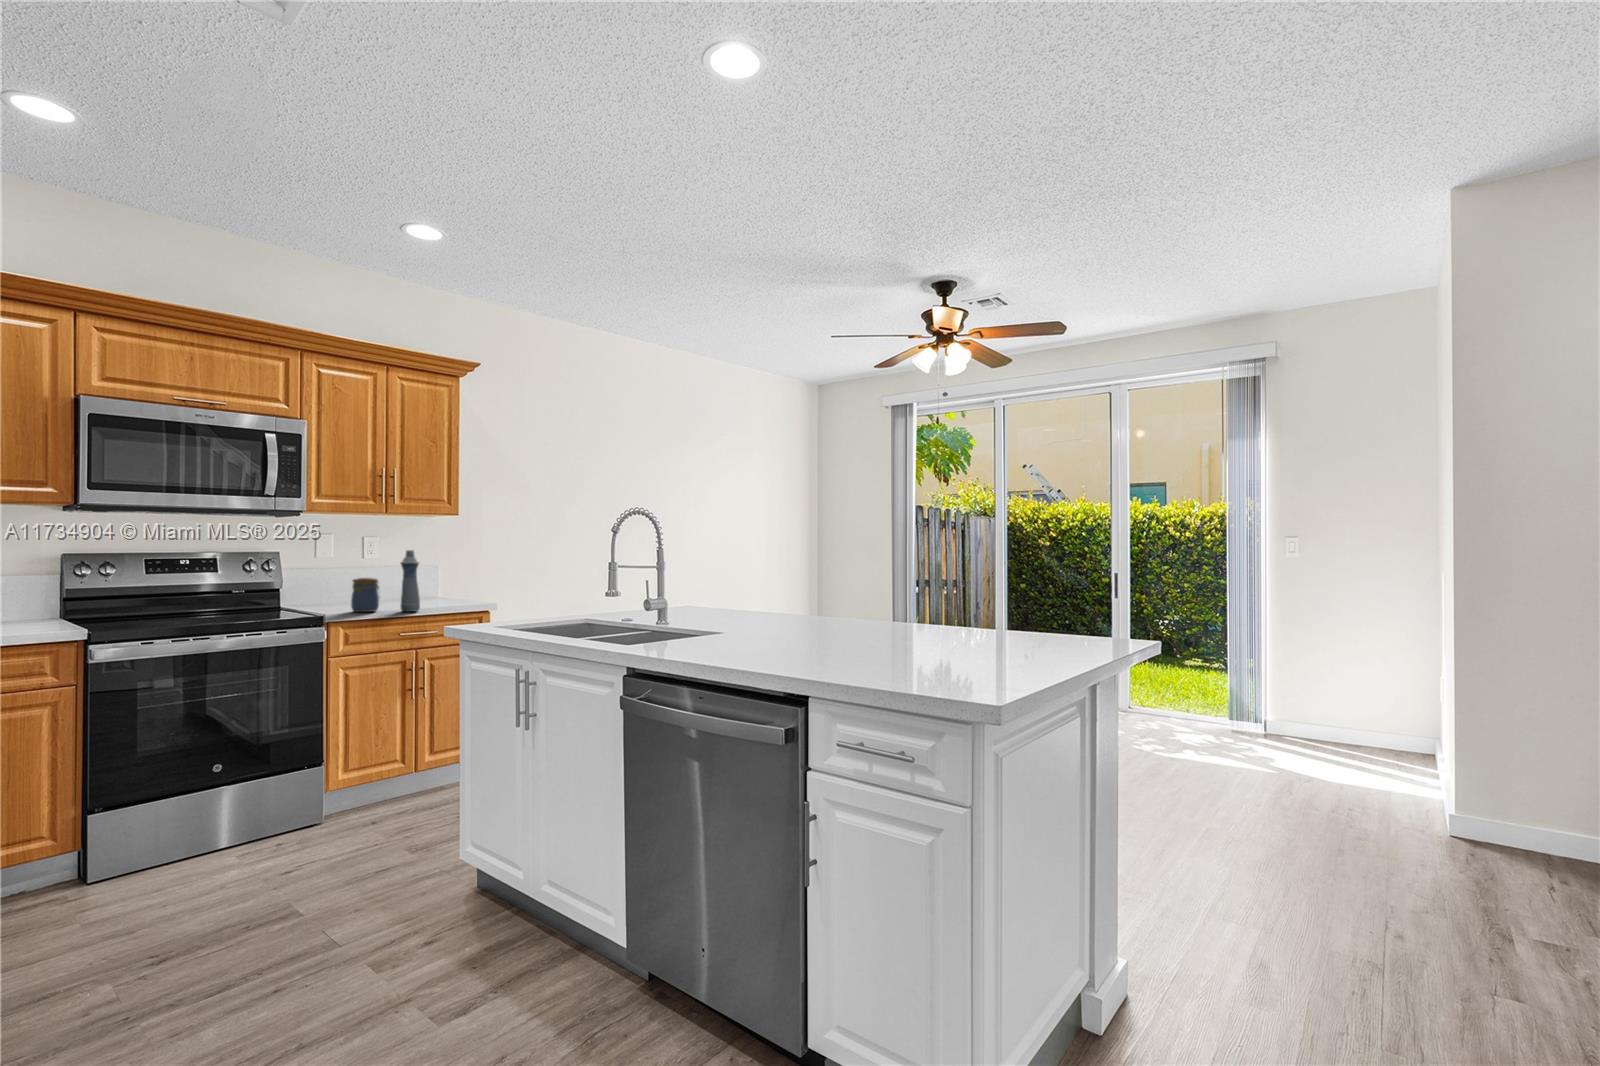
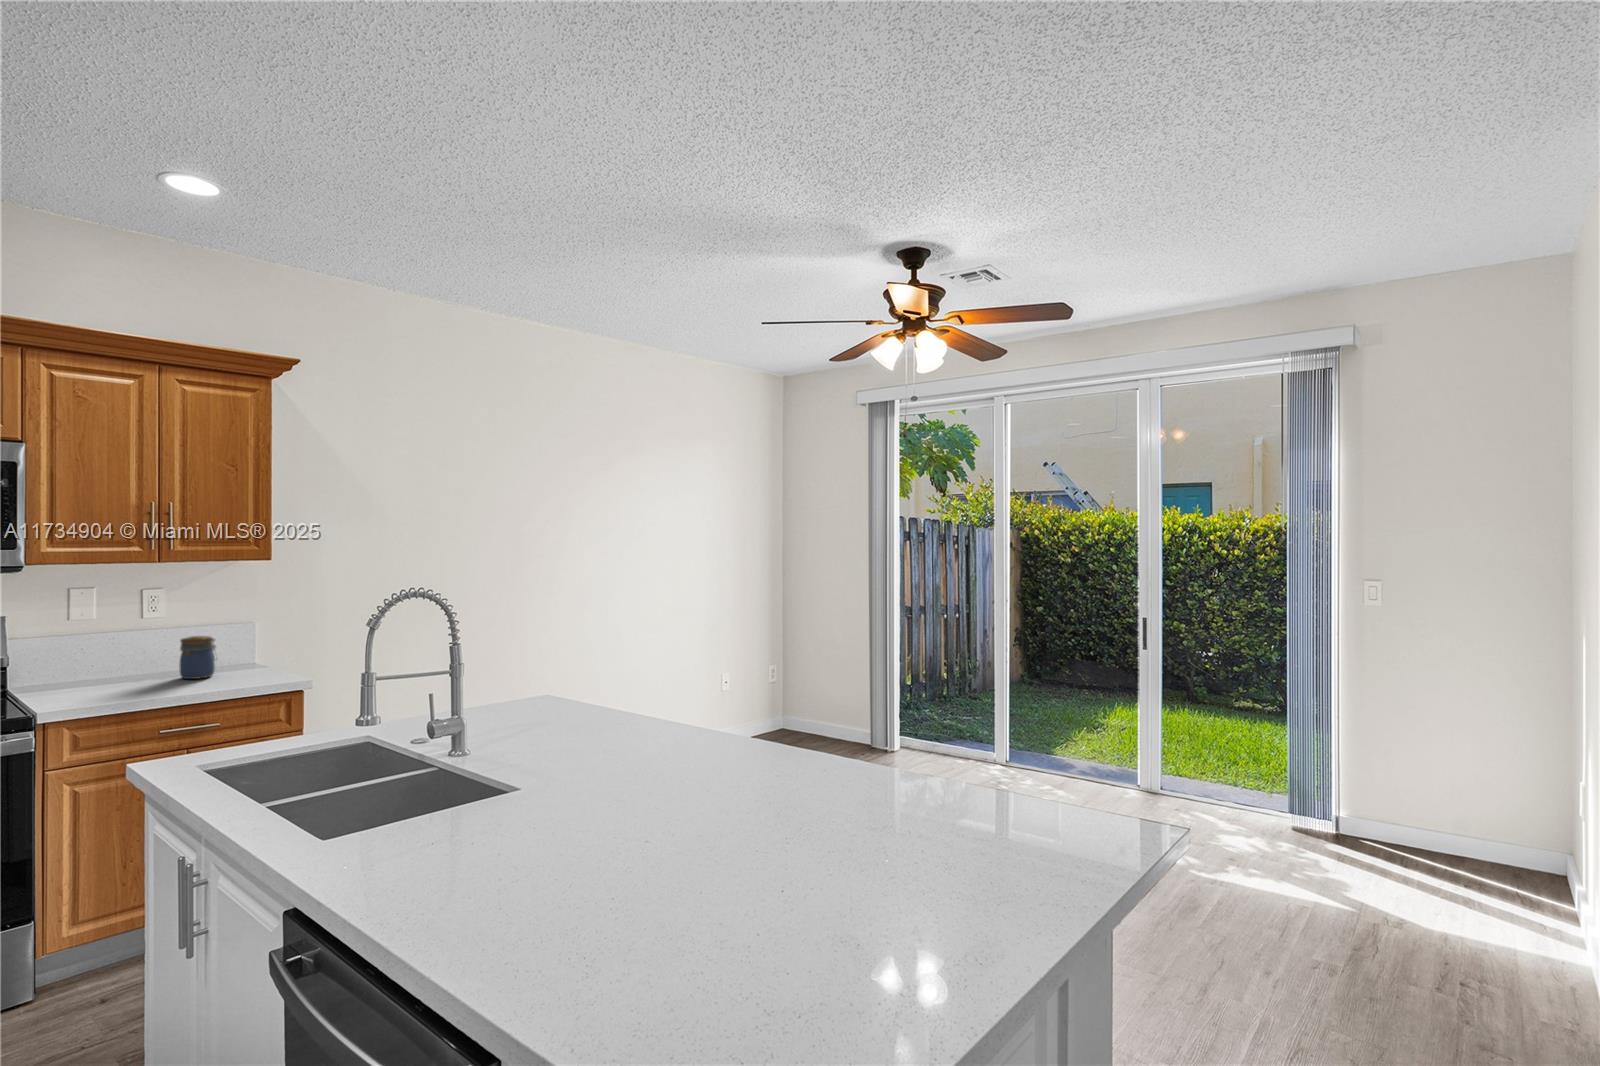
bottle: present [401,550,420,612] -> none [240,601,267,676]

